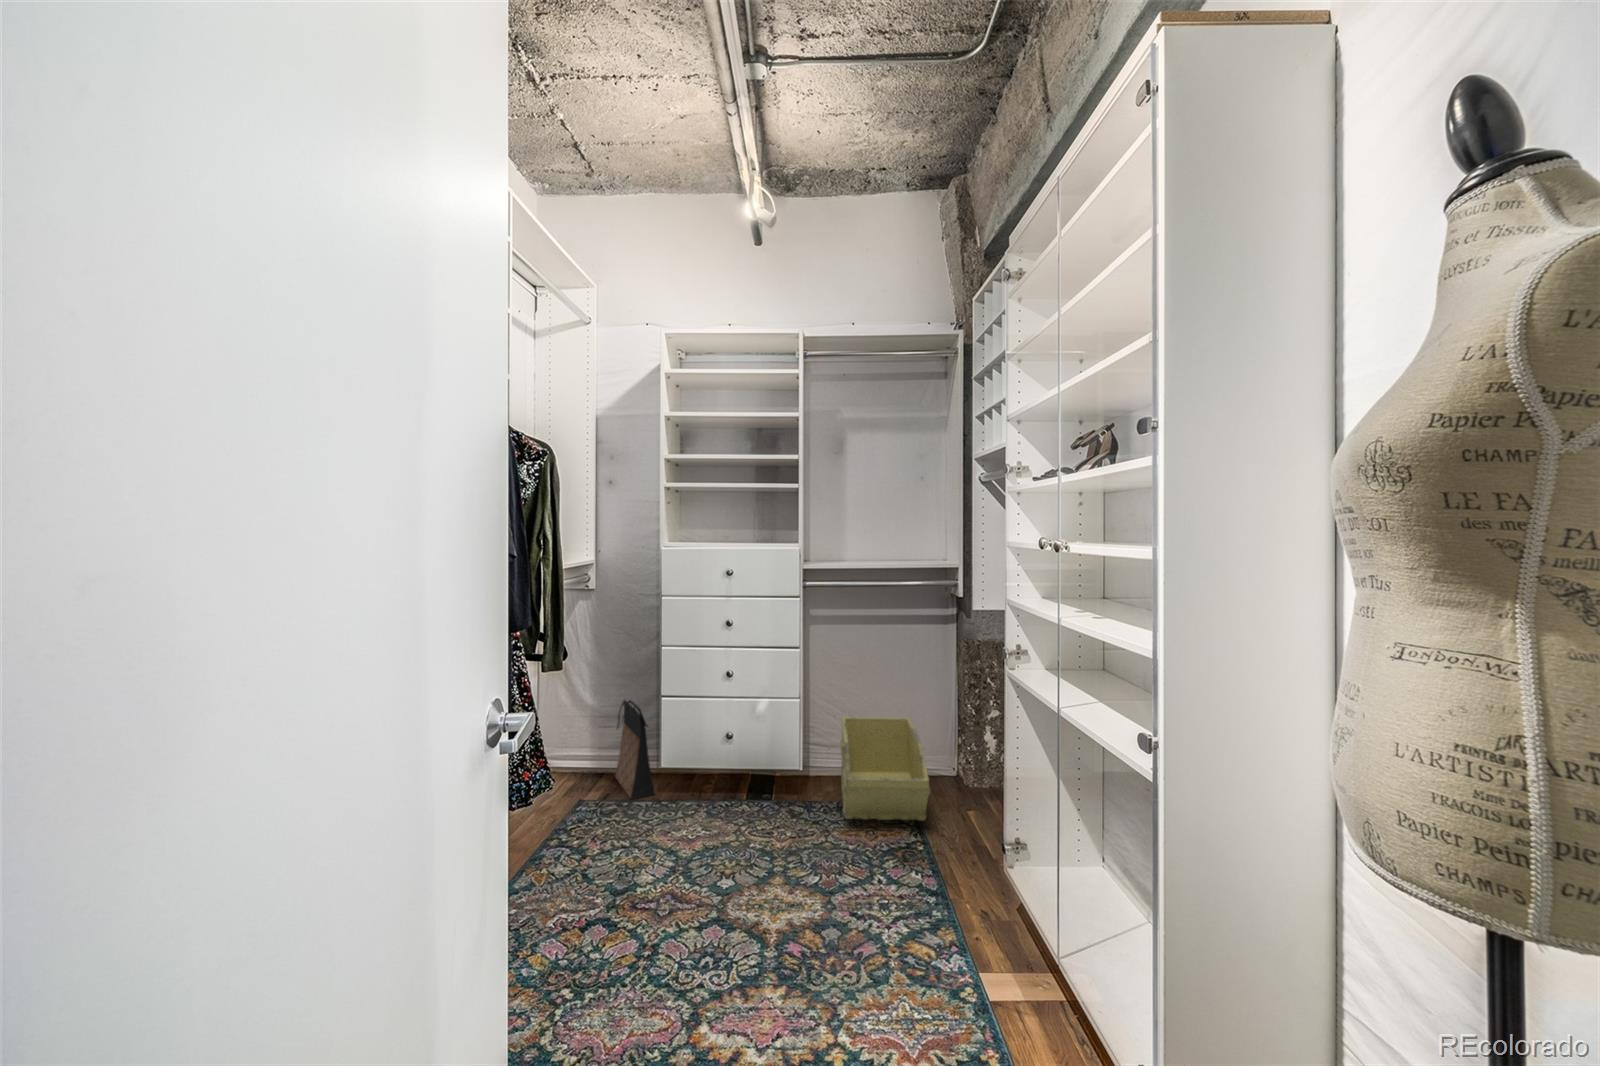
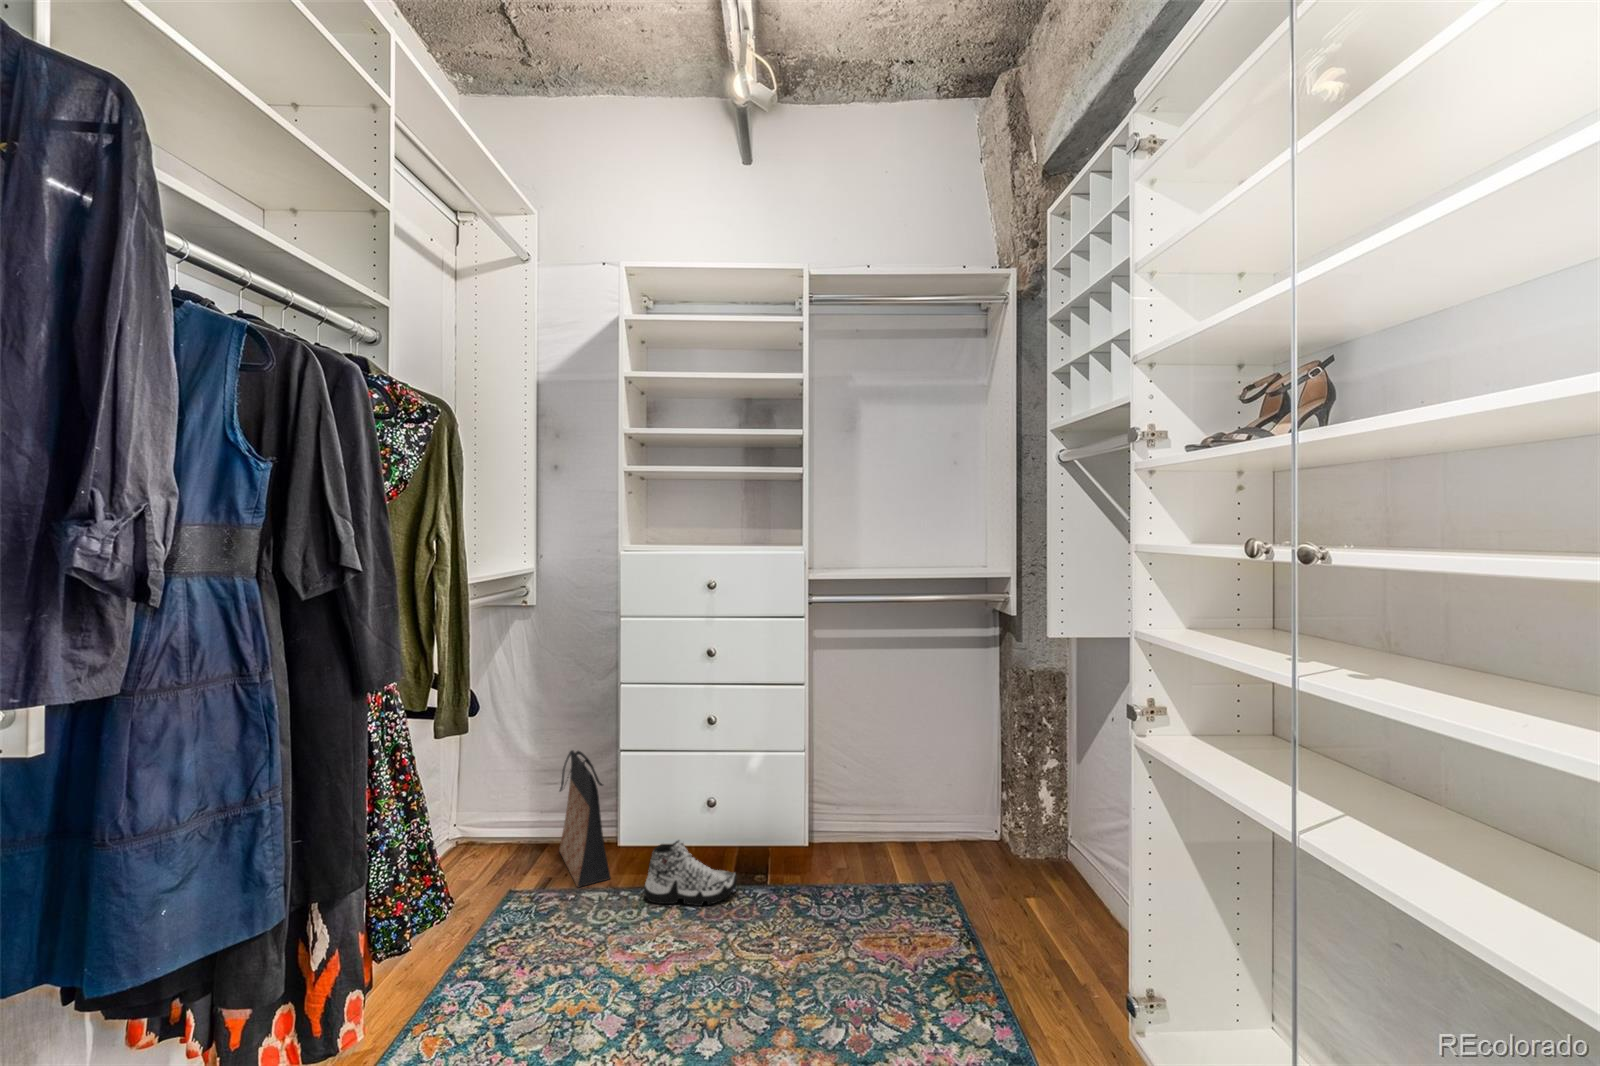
storage bin: present [840,717,931,821] -> none [852,767,985,917]
sneaker: none [680,761,749,811] -> present [644,840,737,906]

